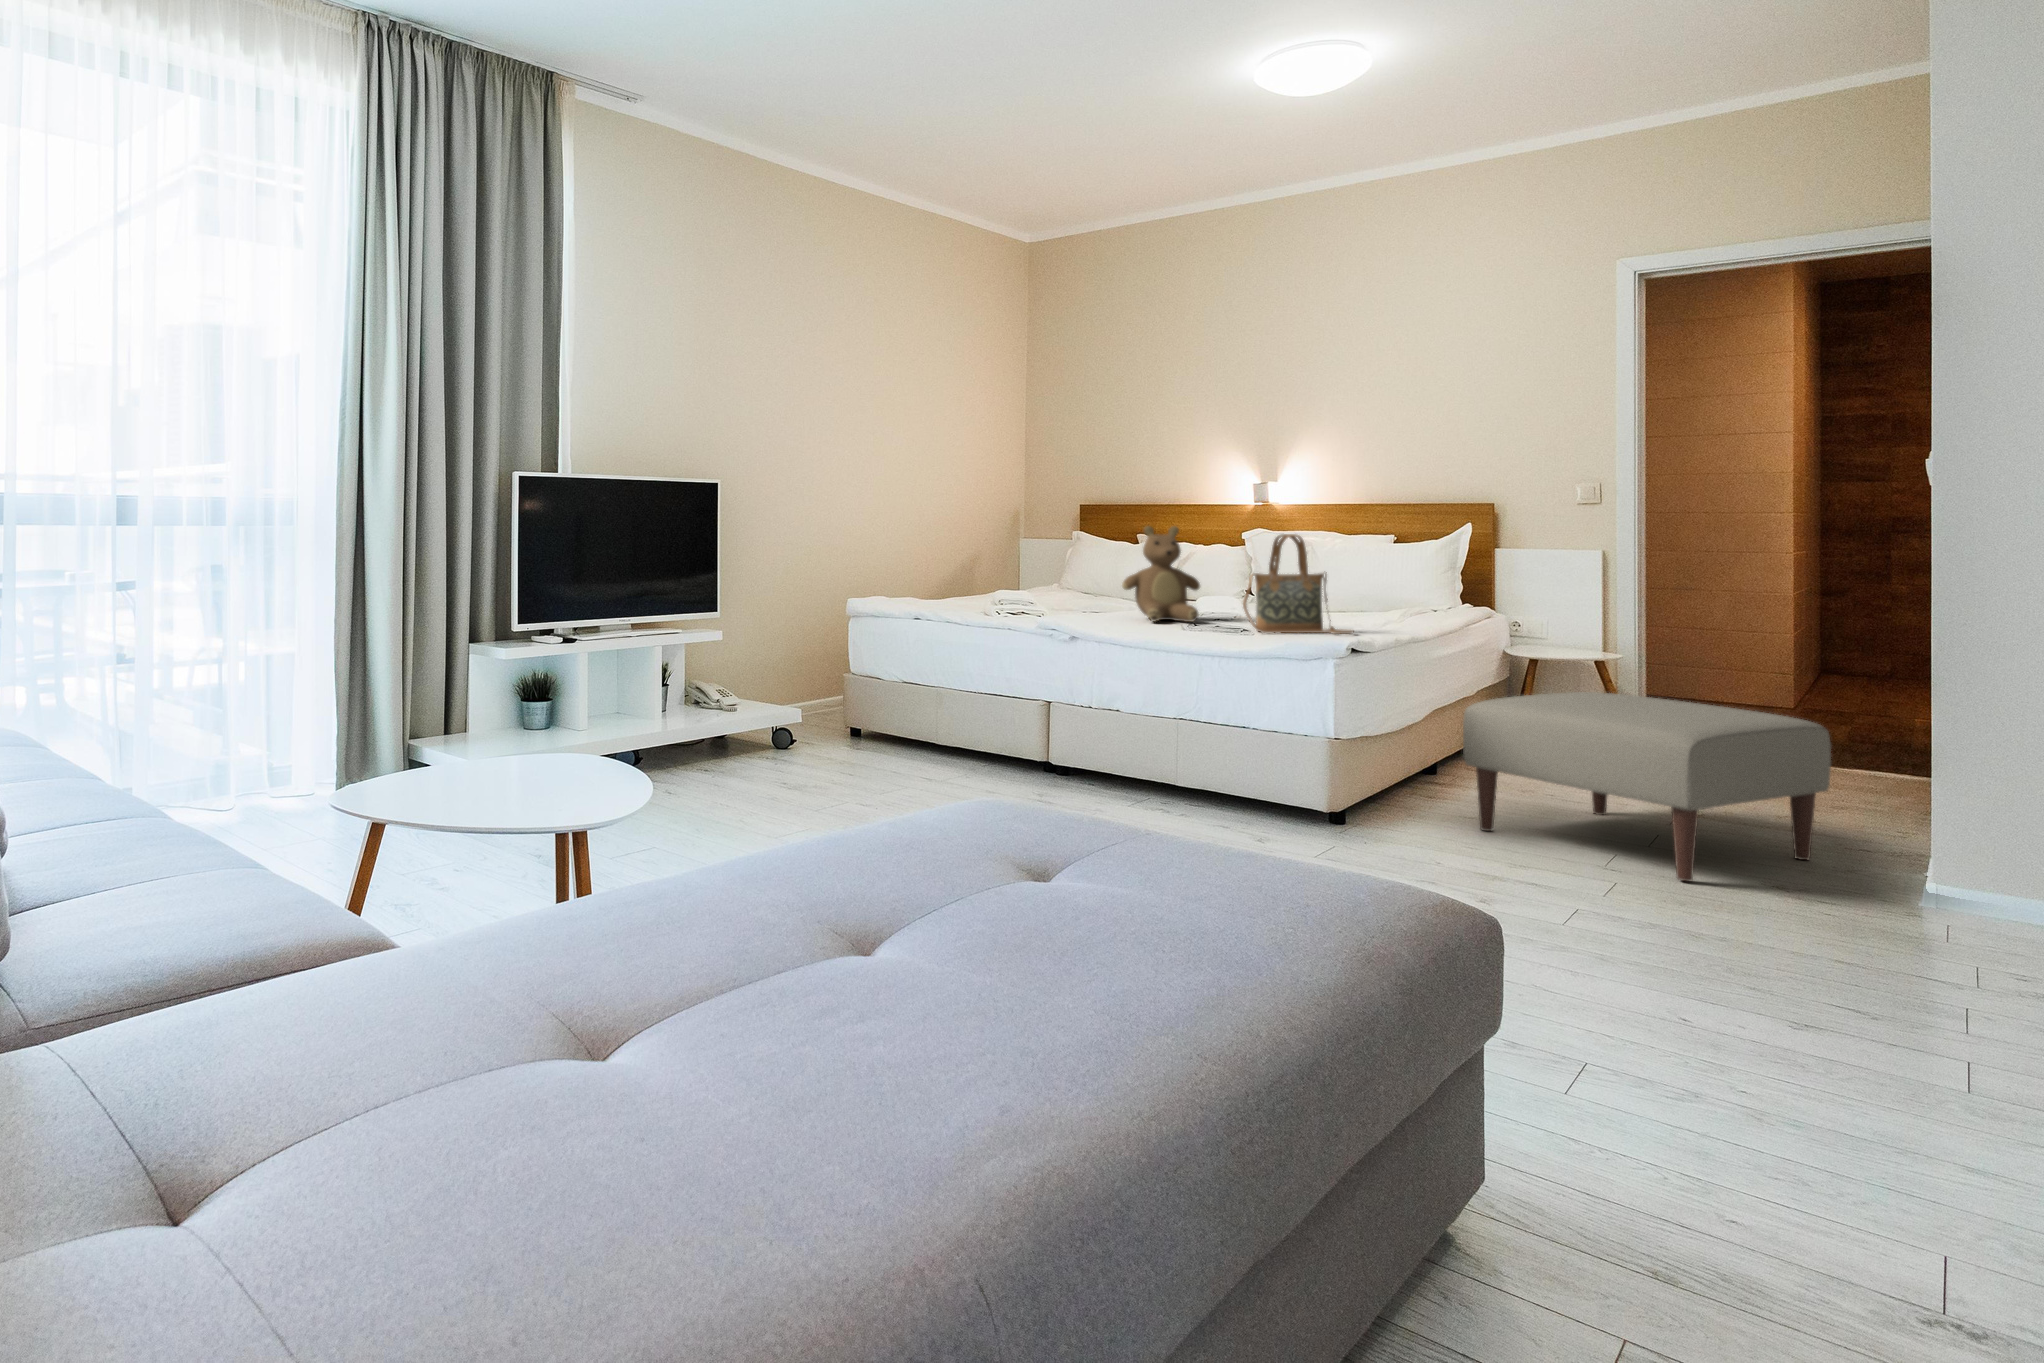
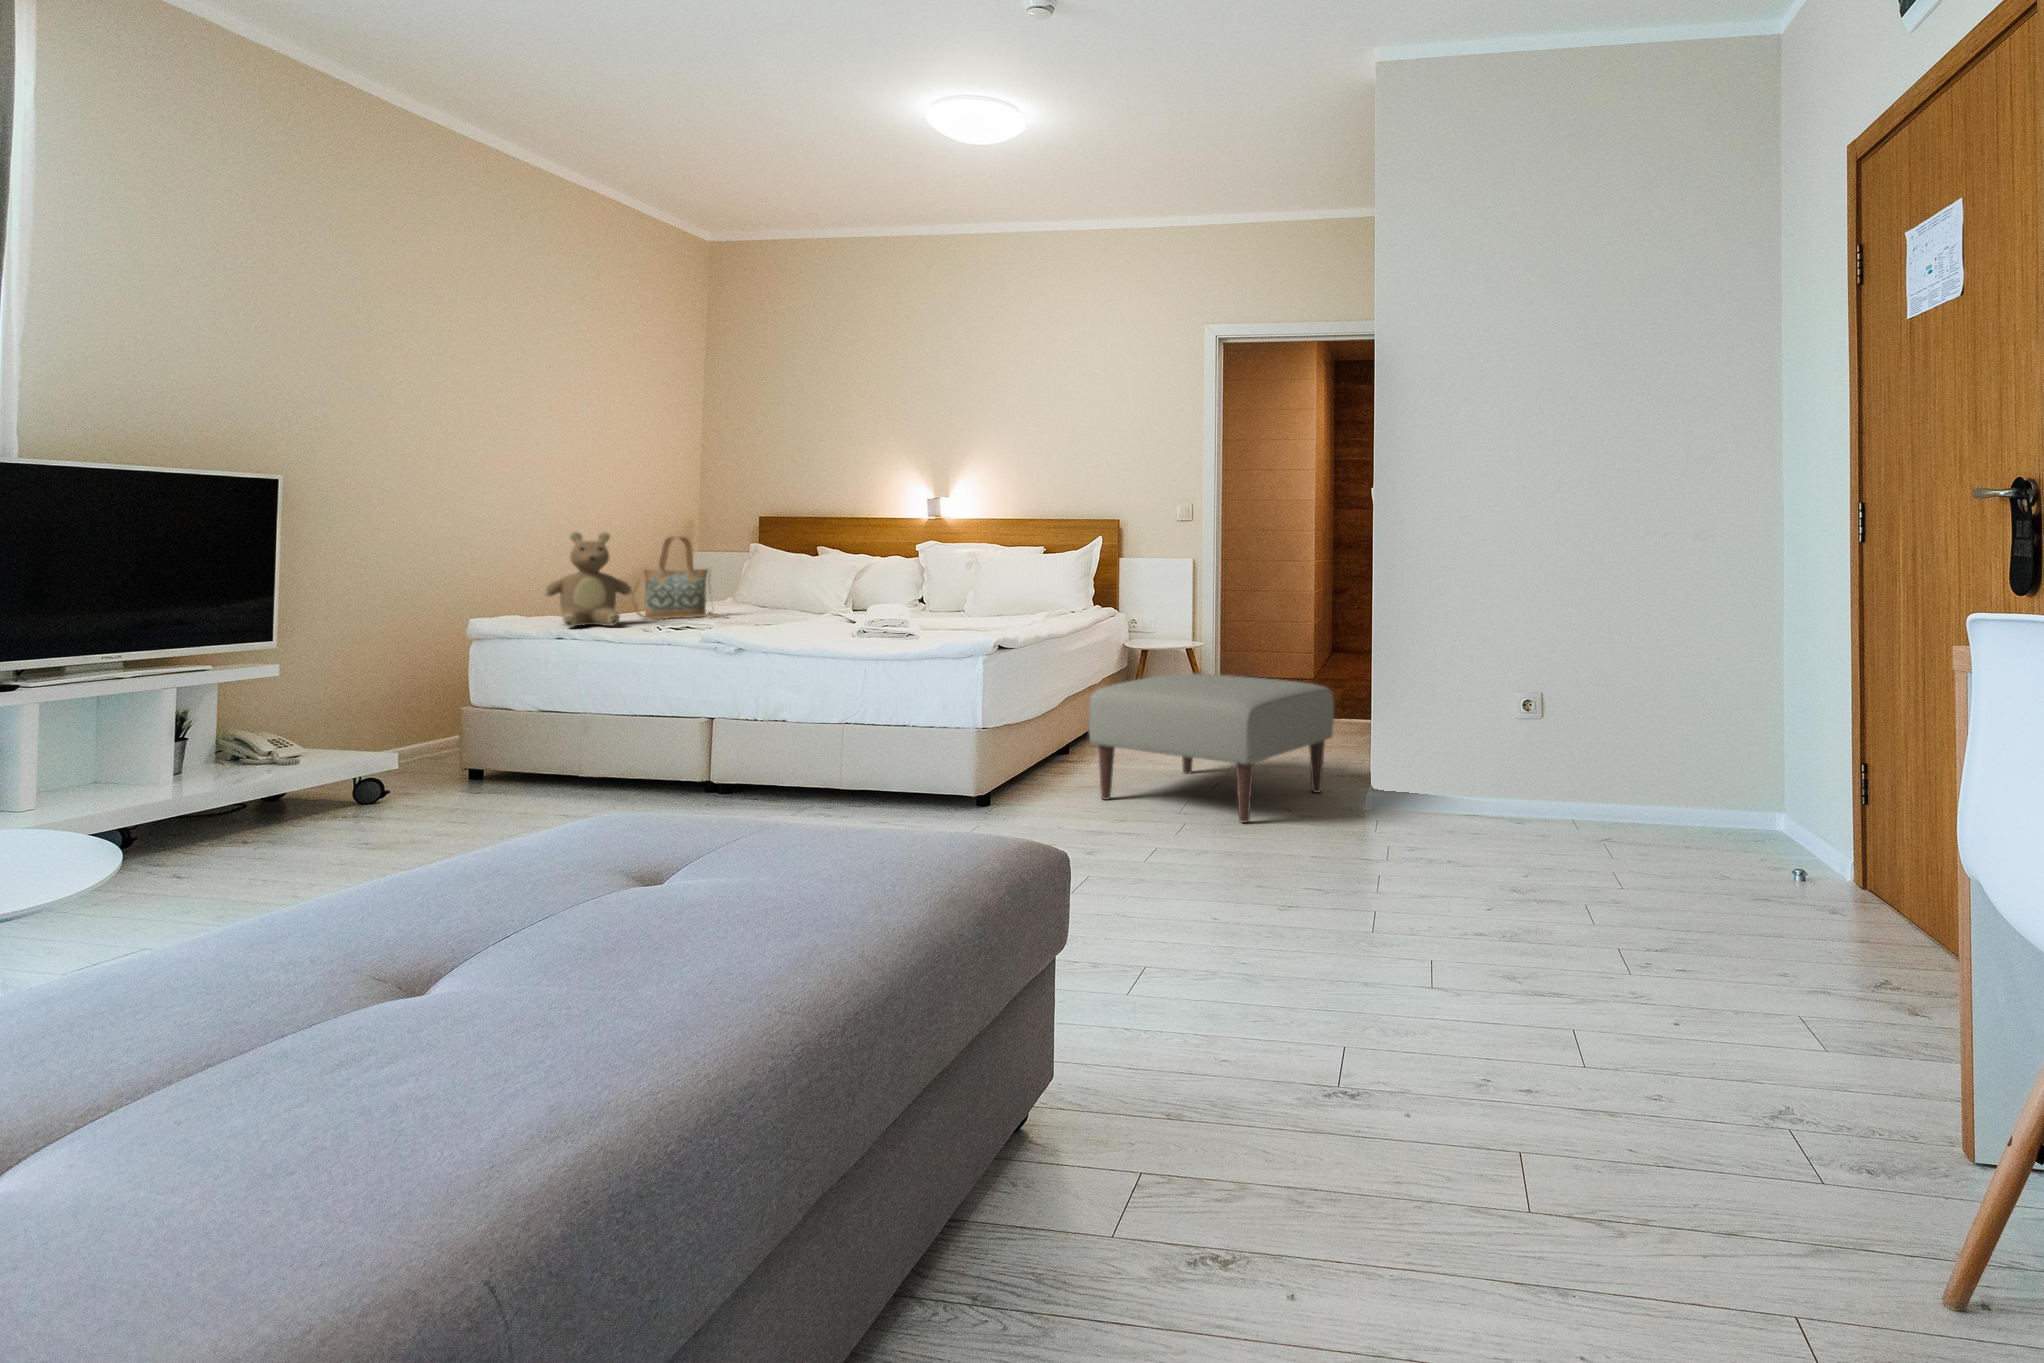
teddy bear: present [1122,526,1200,622] -> present [544,532,632,627]
handbag: present [1243,534,1353,634] -> present [630,536,726,619]

